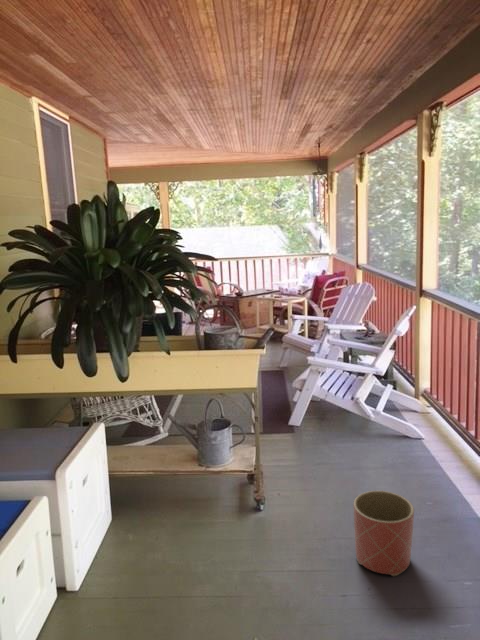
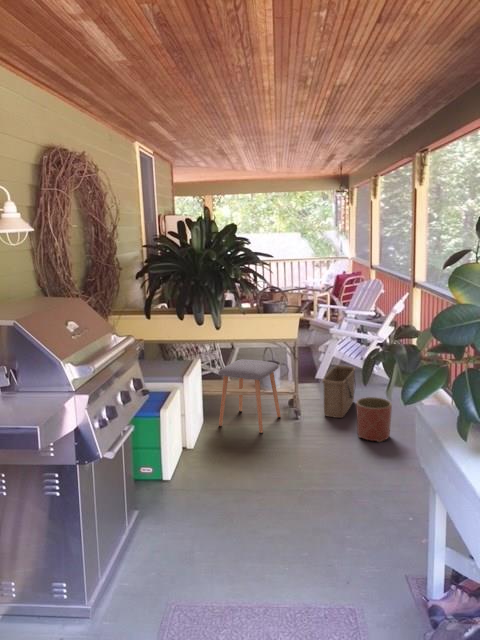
basket: none [297,420,348,512] -> present [323,366,355,418]
stool: none [126,421,232,555] -> present [218,359,281,434]

